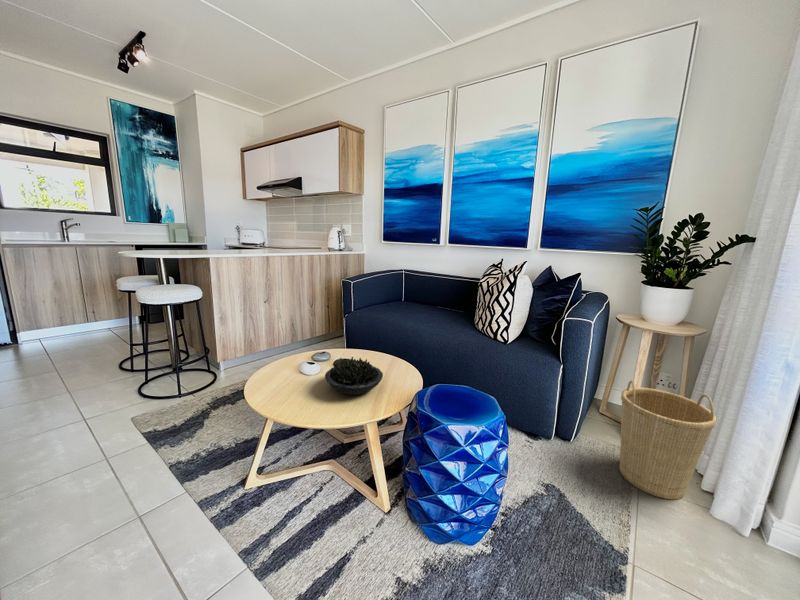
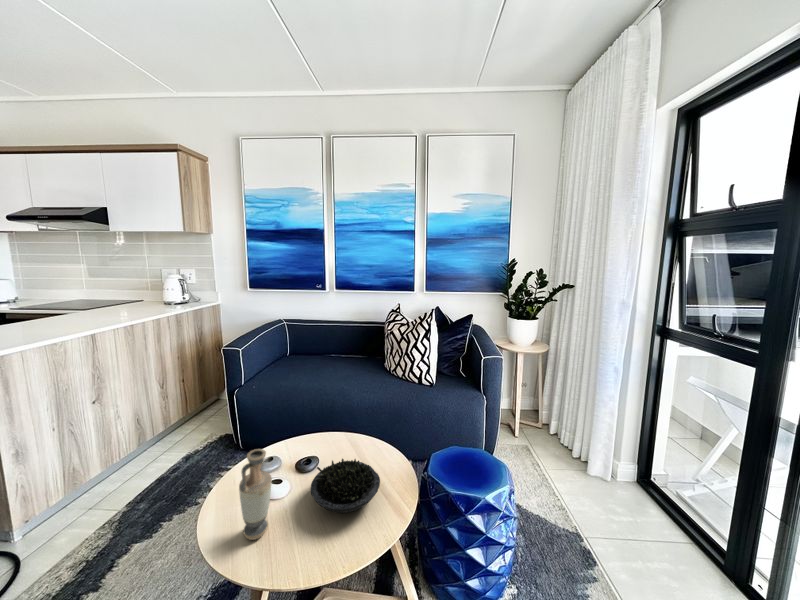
vase: none [275,322,298,386] -> present [239,449,272,540]
basket: present [619,381,716,499] -> none [524,394,582,476]

